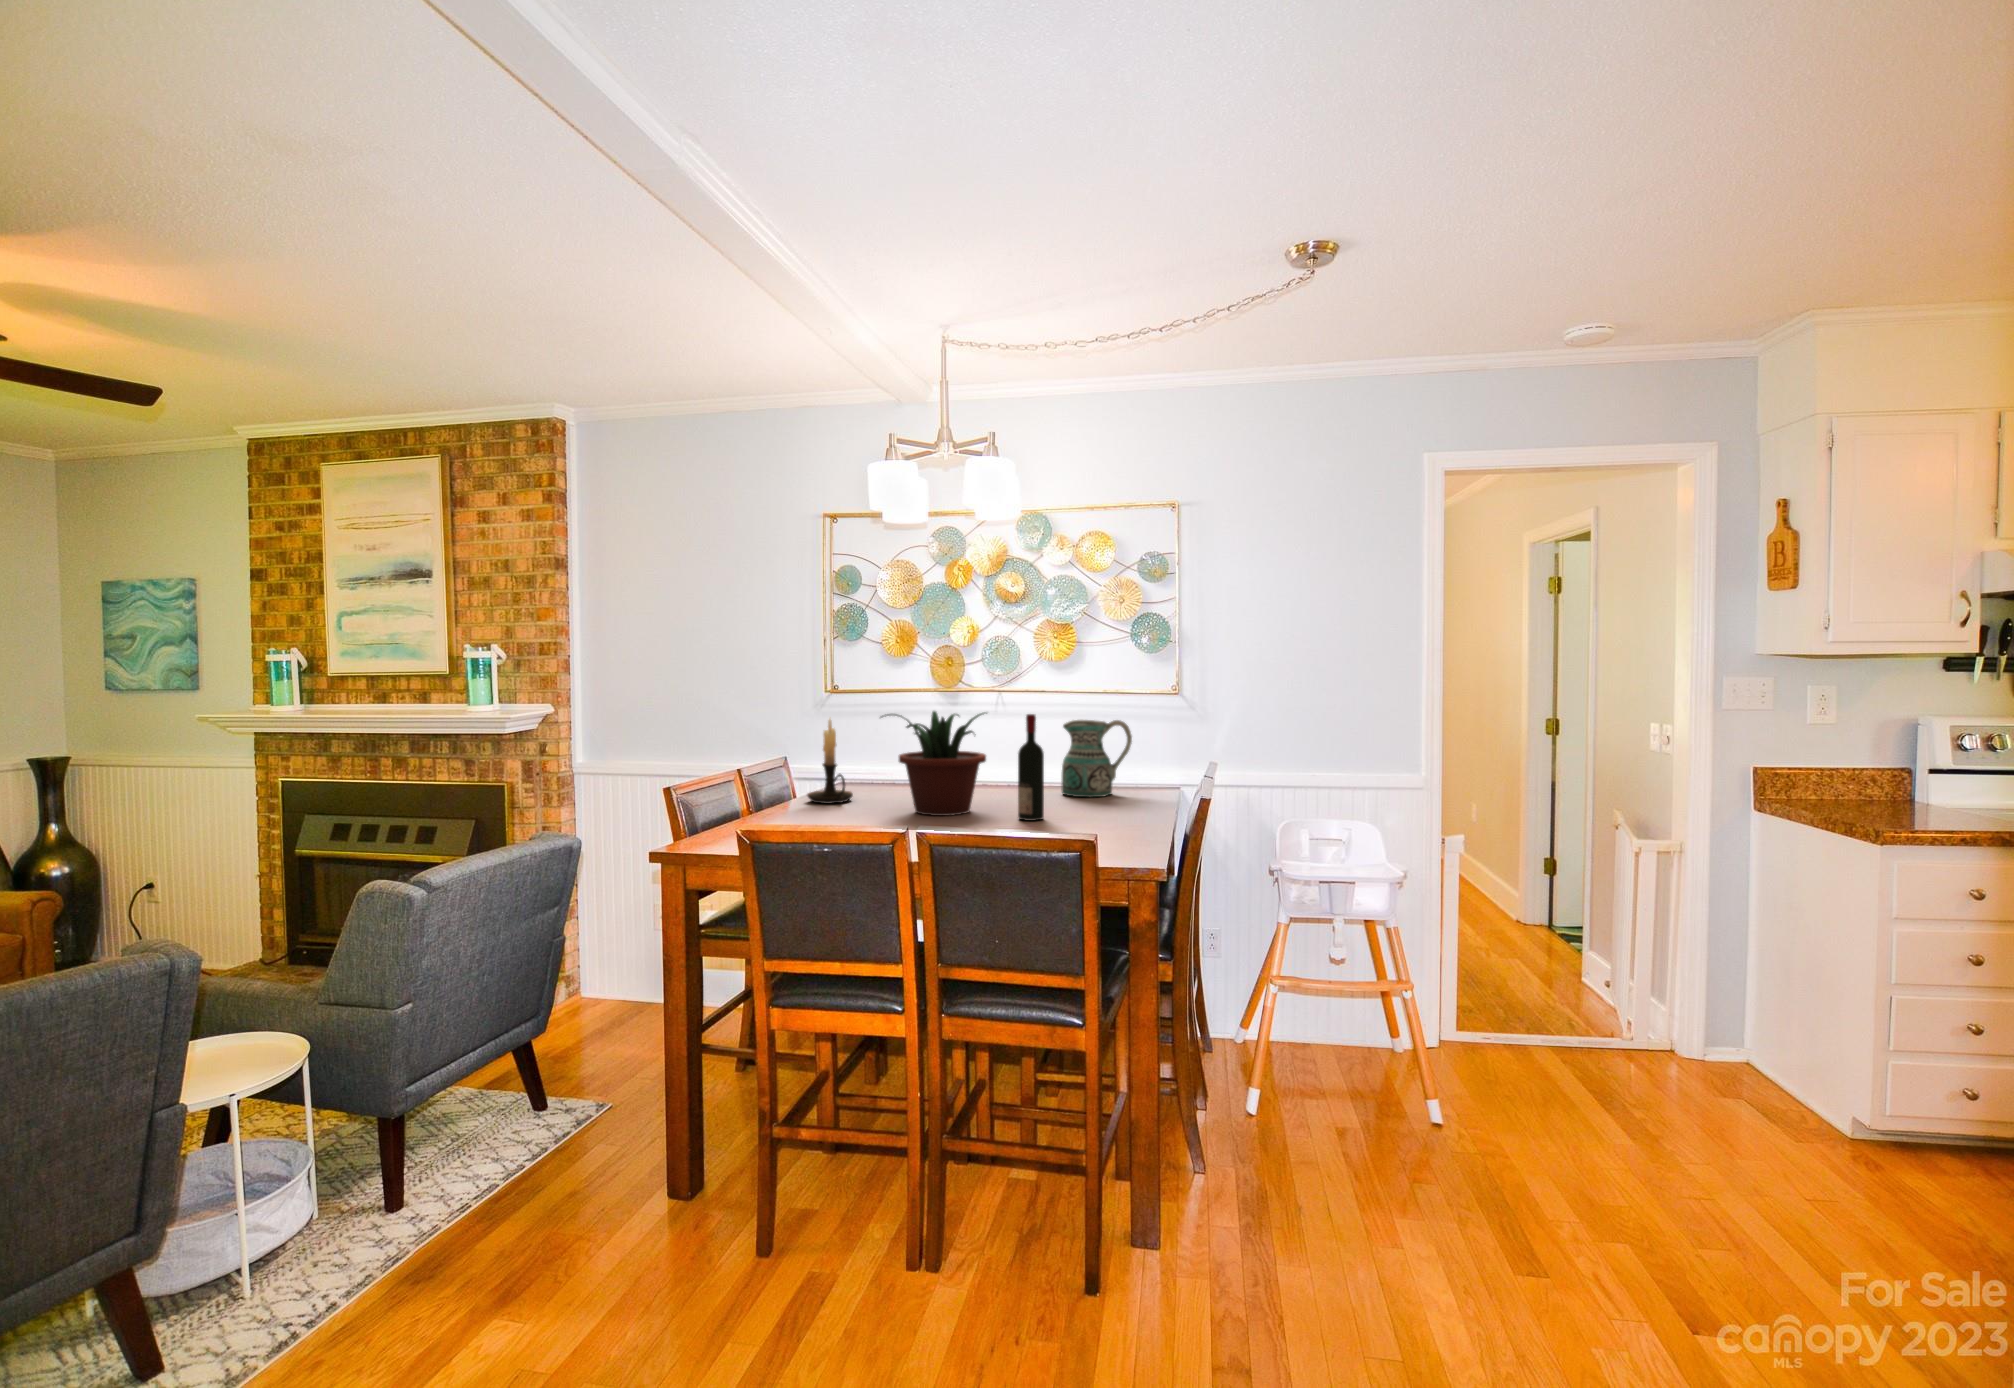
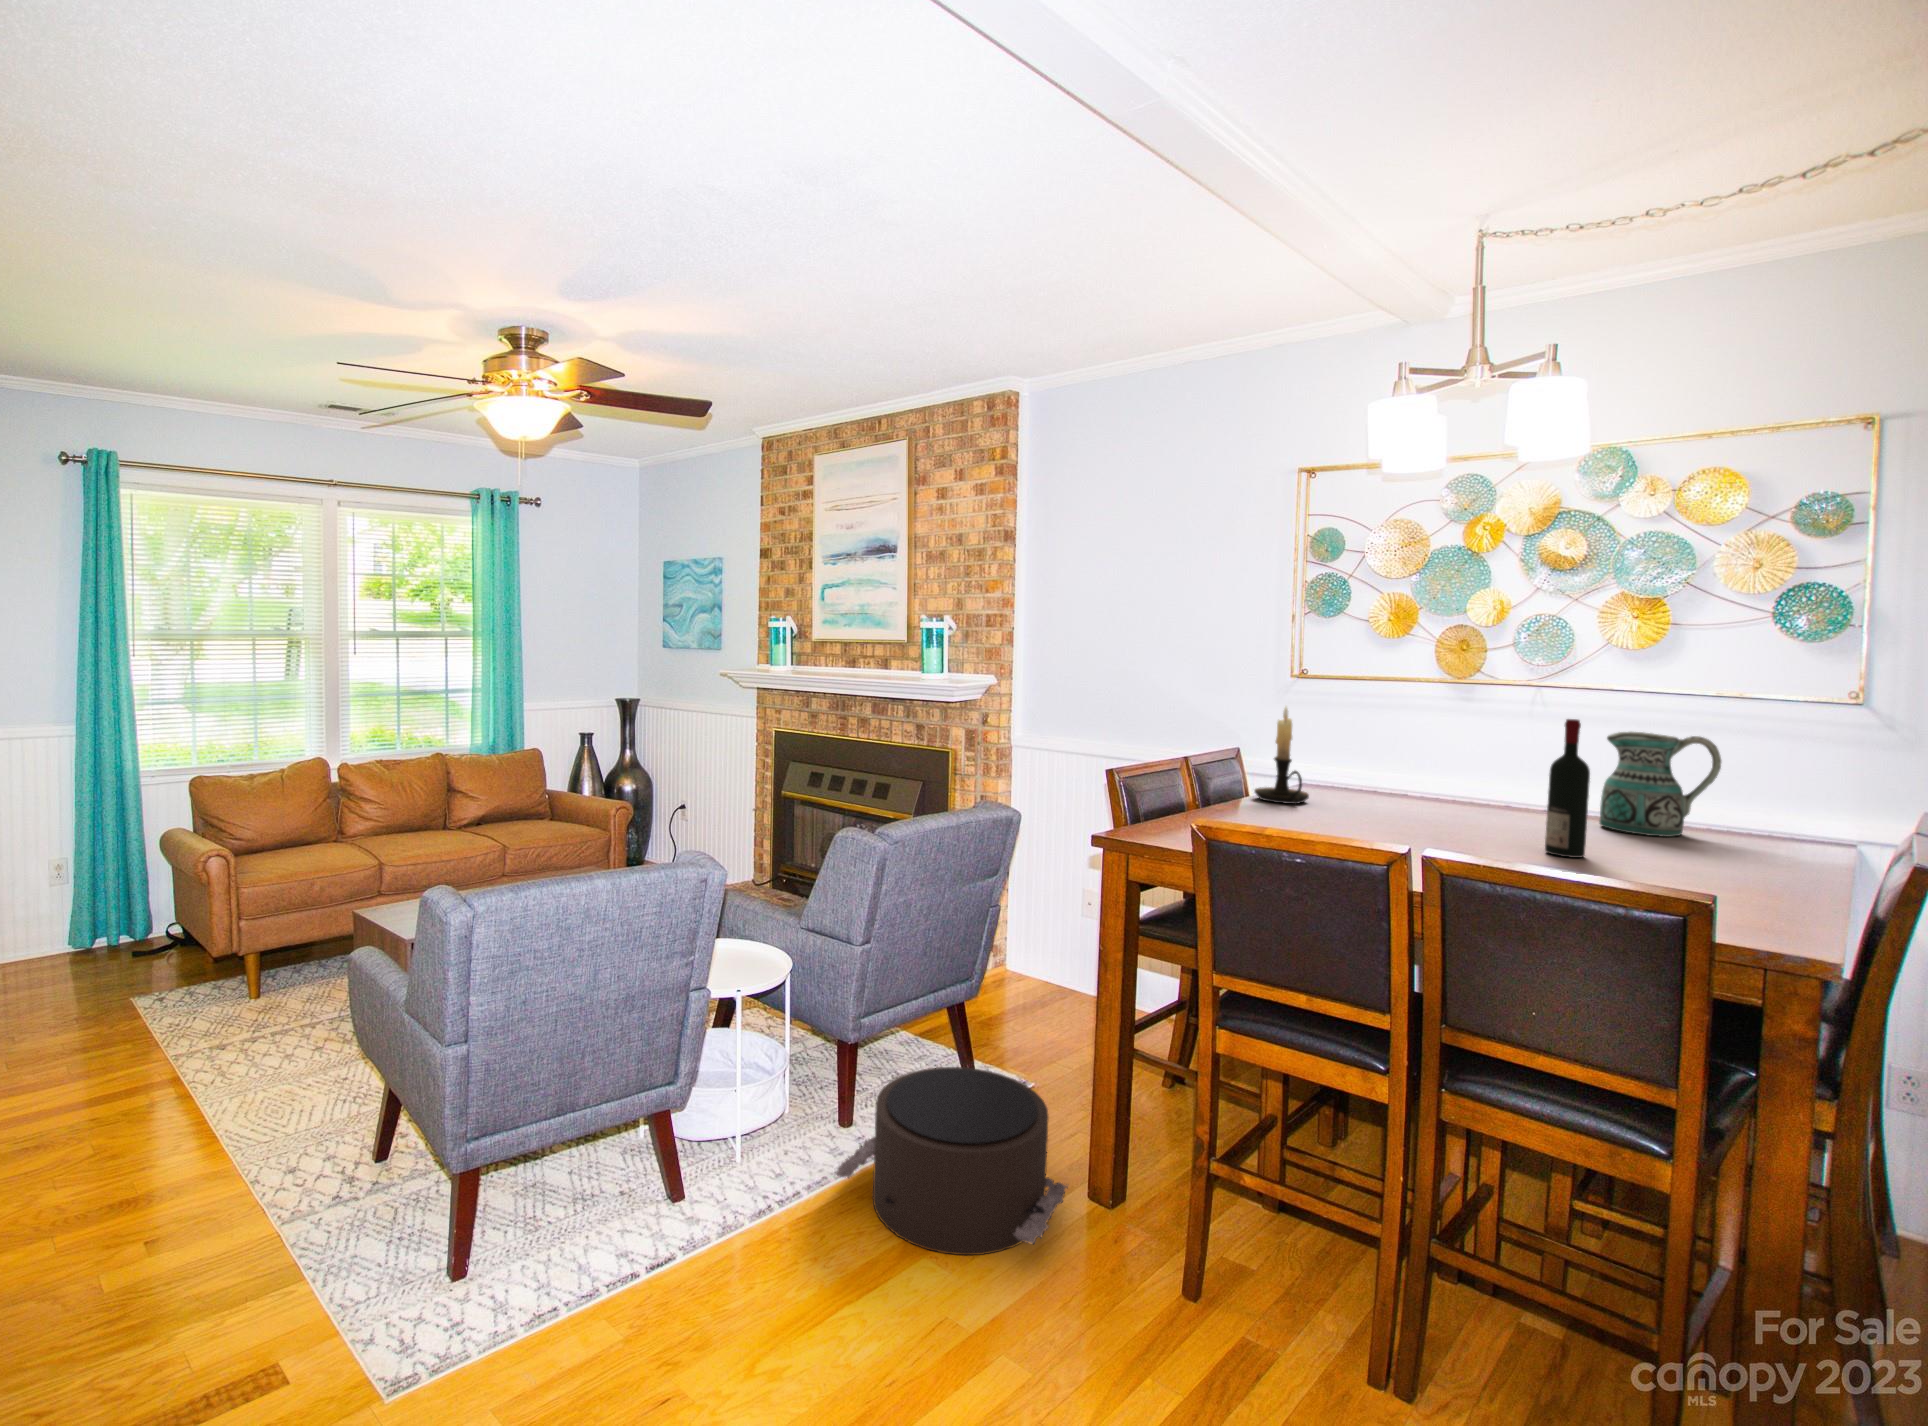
potted plant: present [881,711,987,816] -> none [1353,706,1502,836]
pouf: none [381,1103,645,1296] -> present [836,1067,1068,1255]

